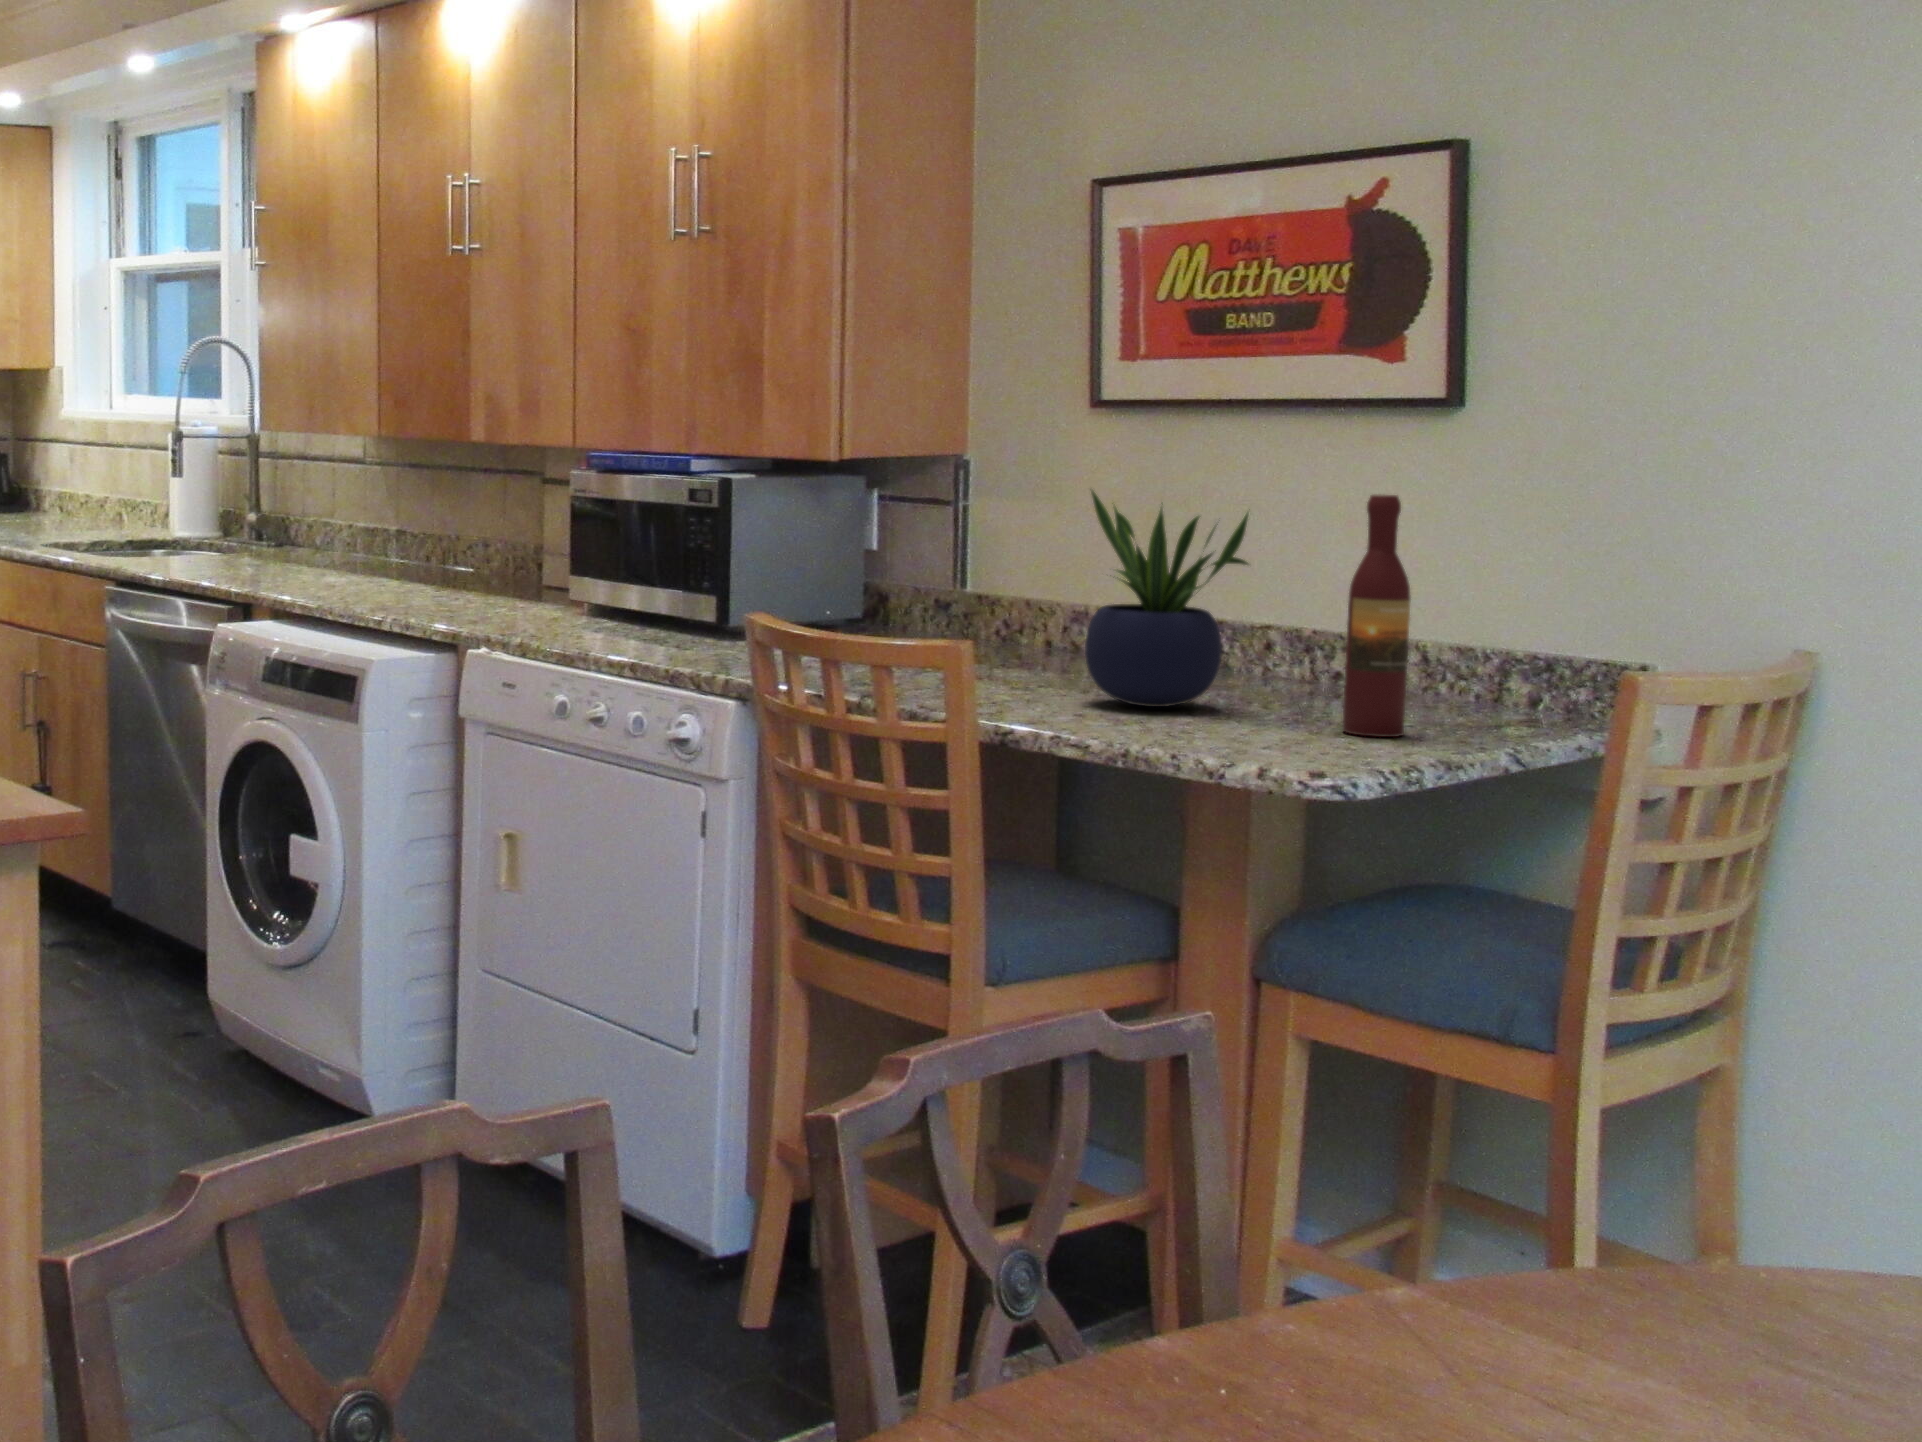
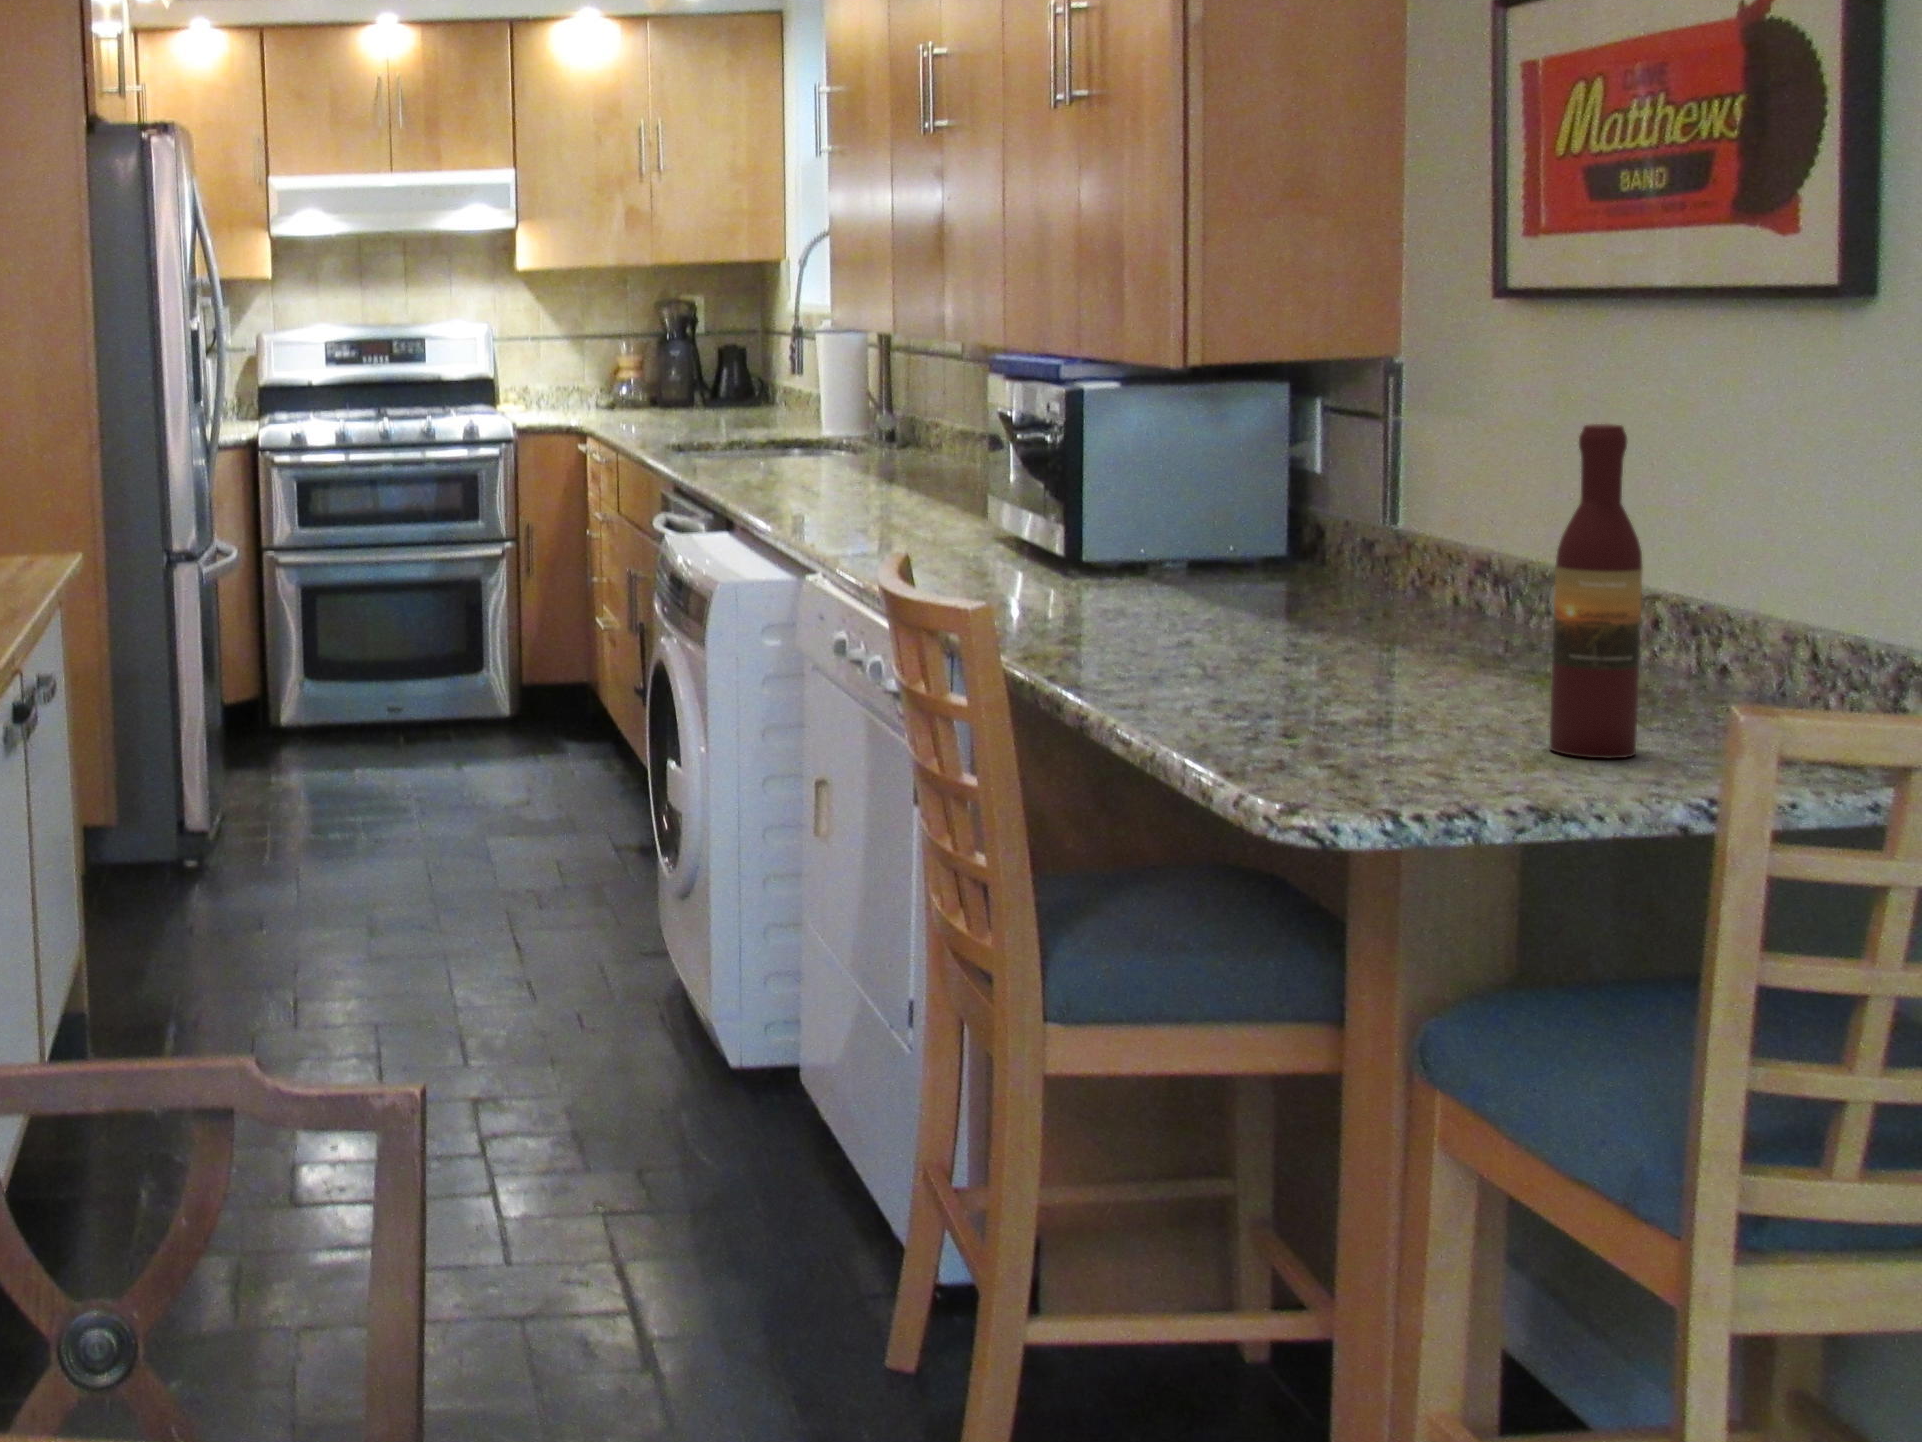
potted plant: present [1085,491,1248,707] -> none [1303,410,1521,698]

